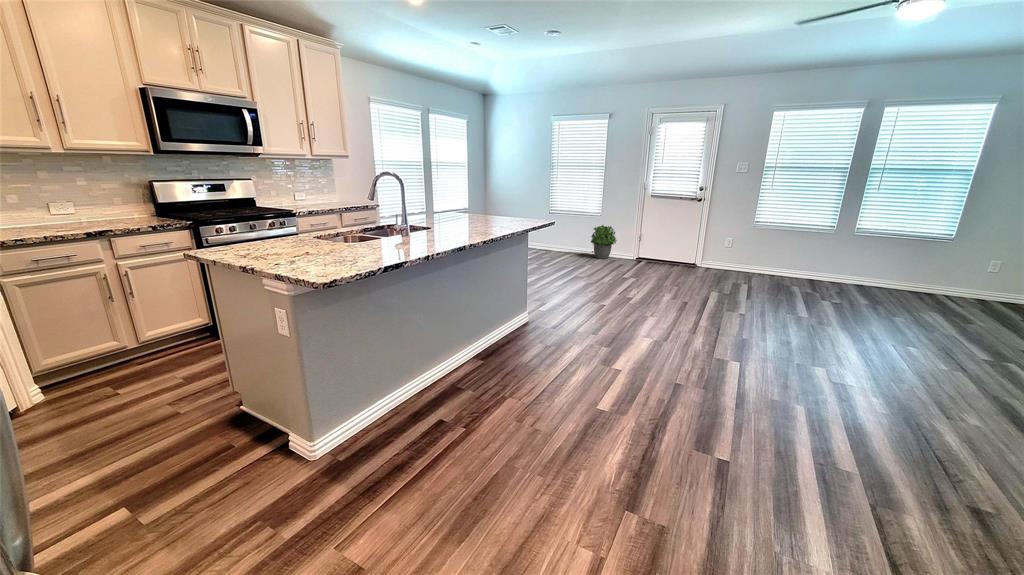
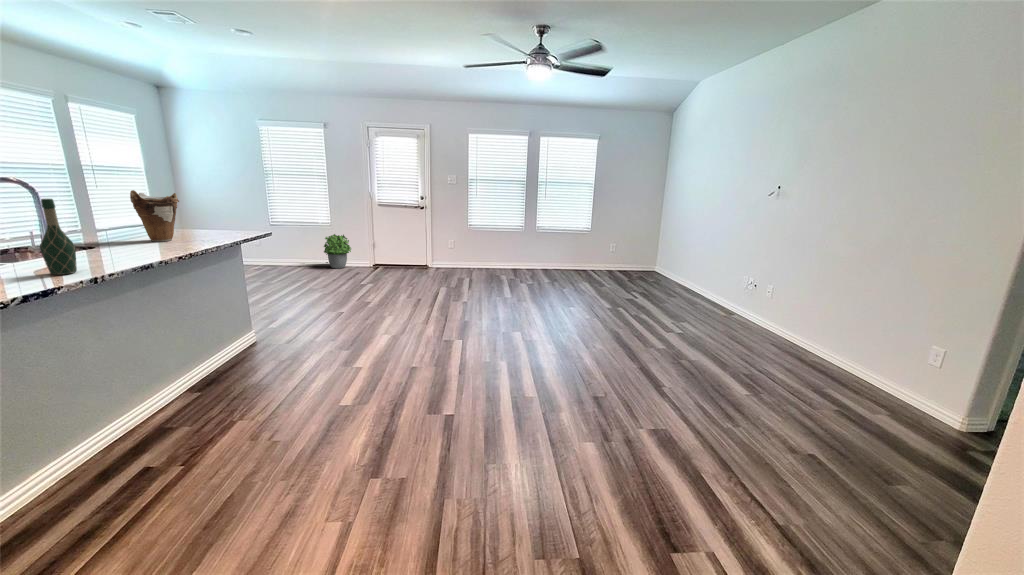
vase: none [457,183,488,227] -> present [130,190,179,242]
wine bottle: none [398,190,418,252] -> present [40,199,77,275]

